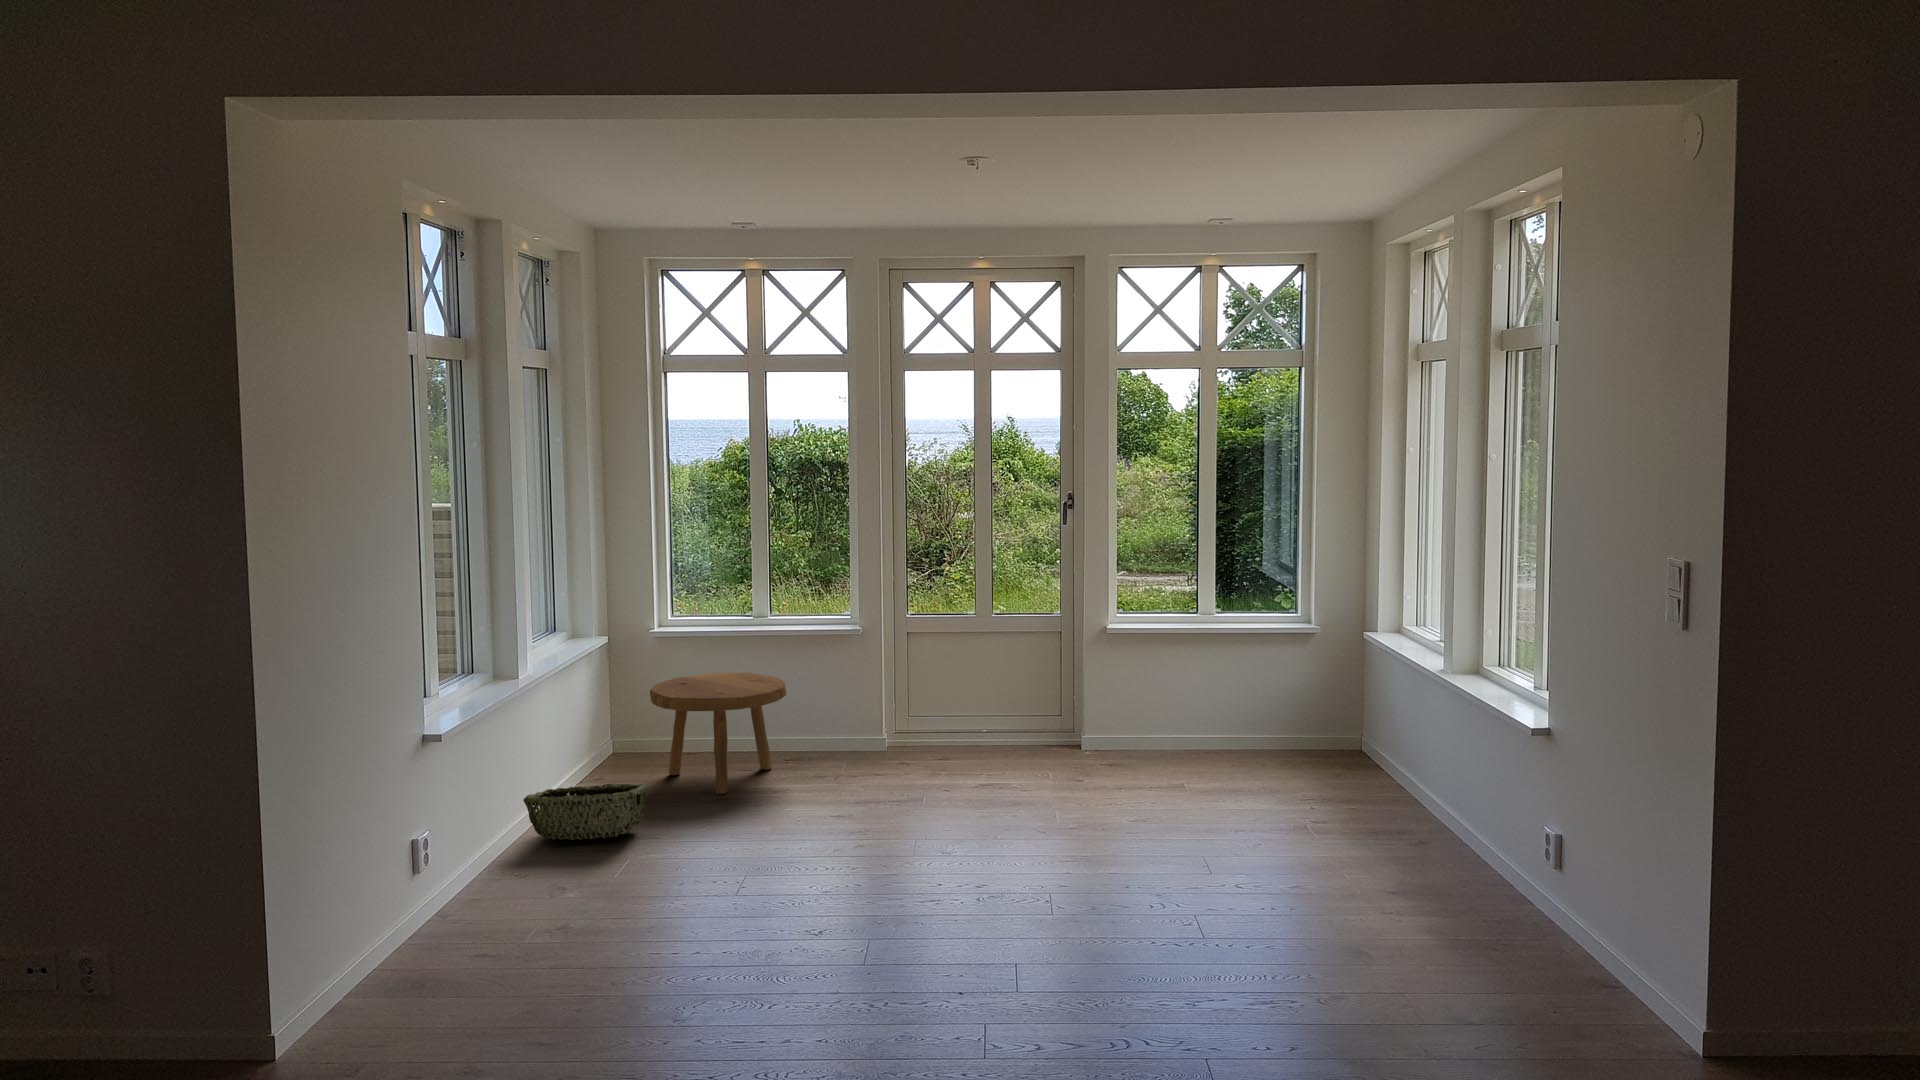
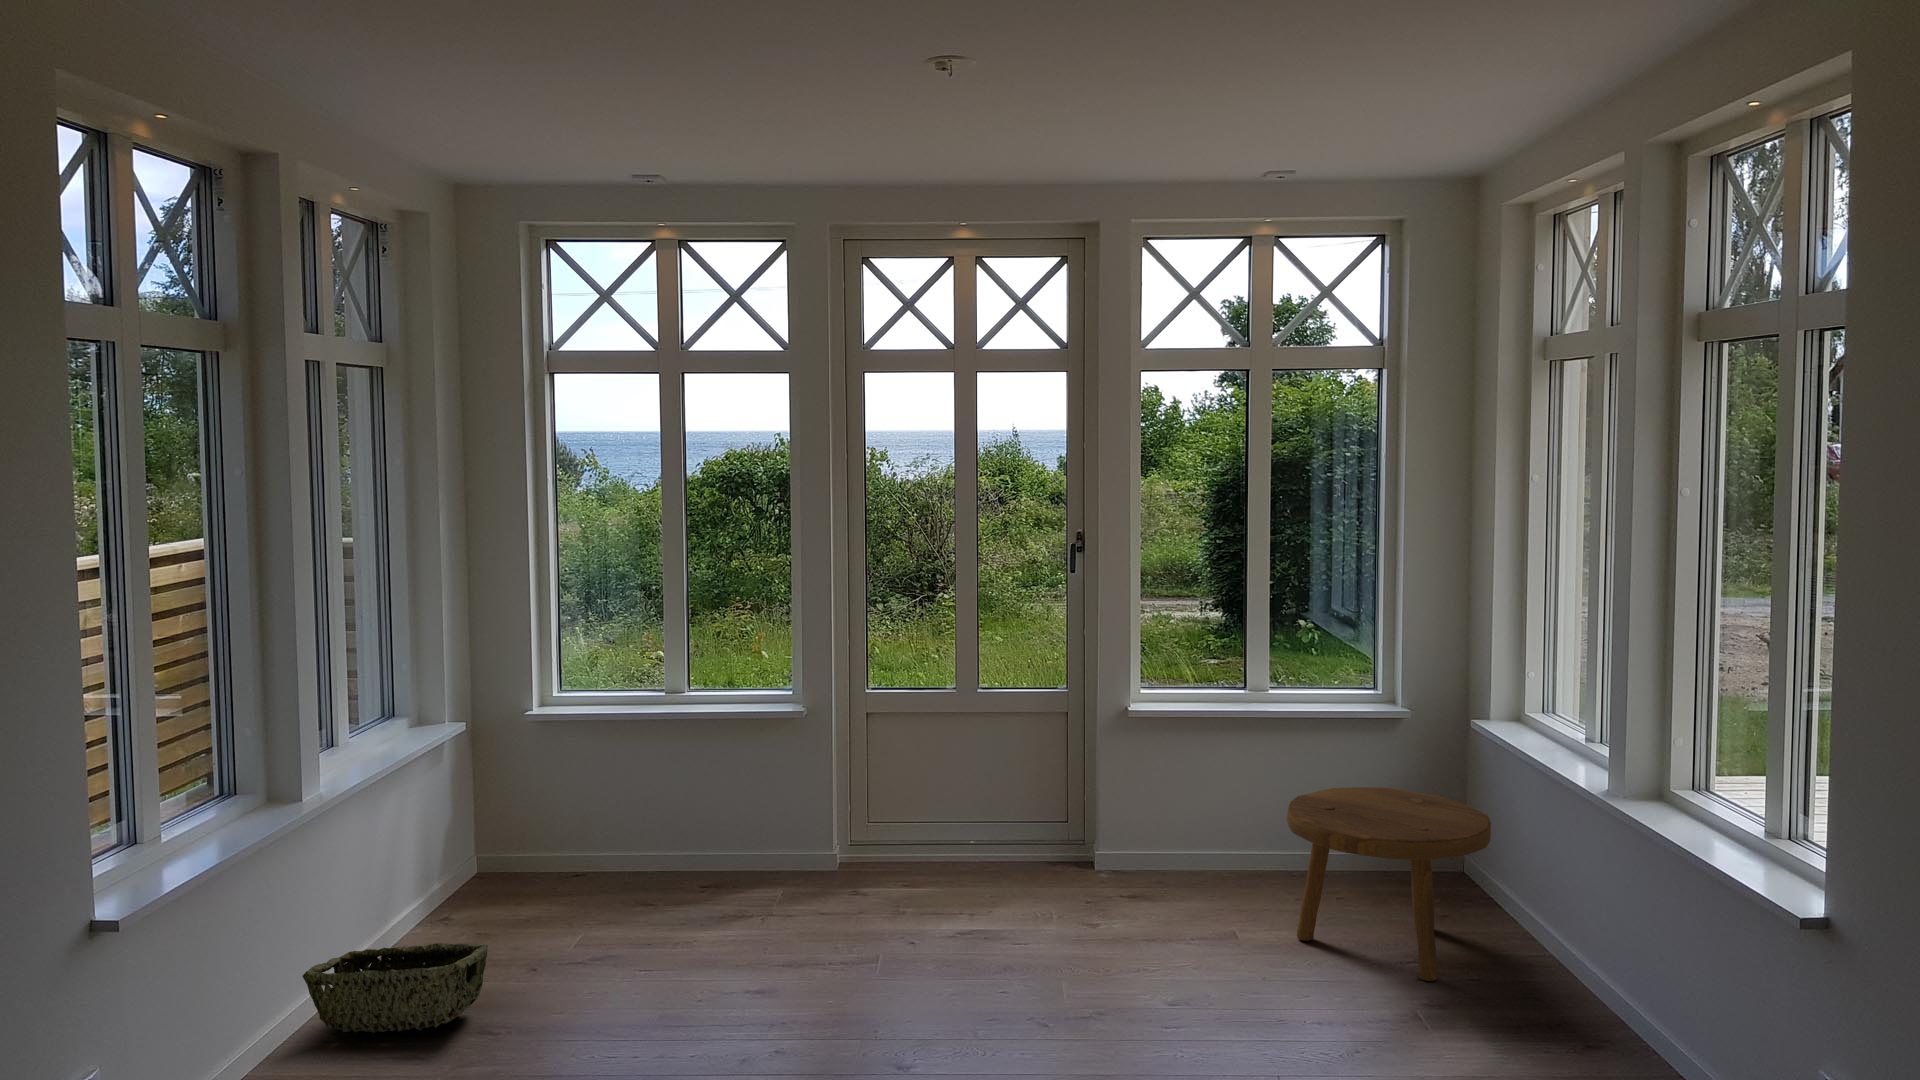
footstool: present [650,673,786,794] -> present [1287,787,1491,981]

